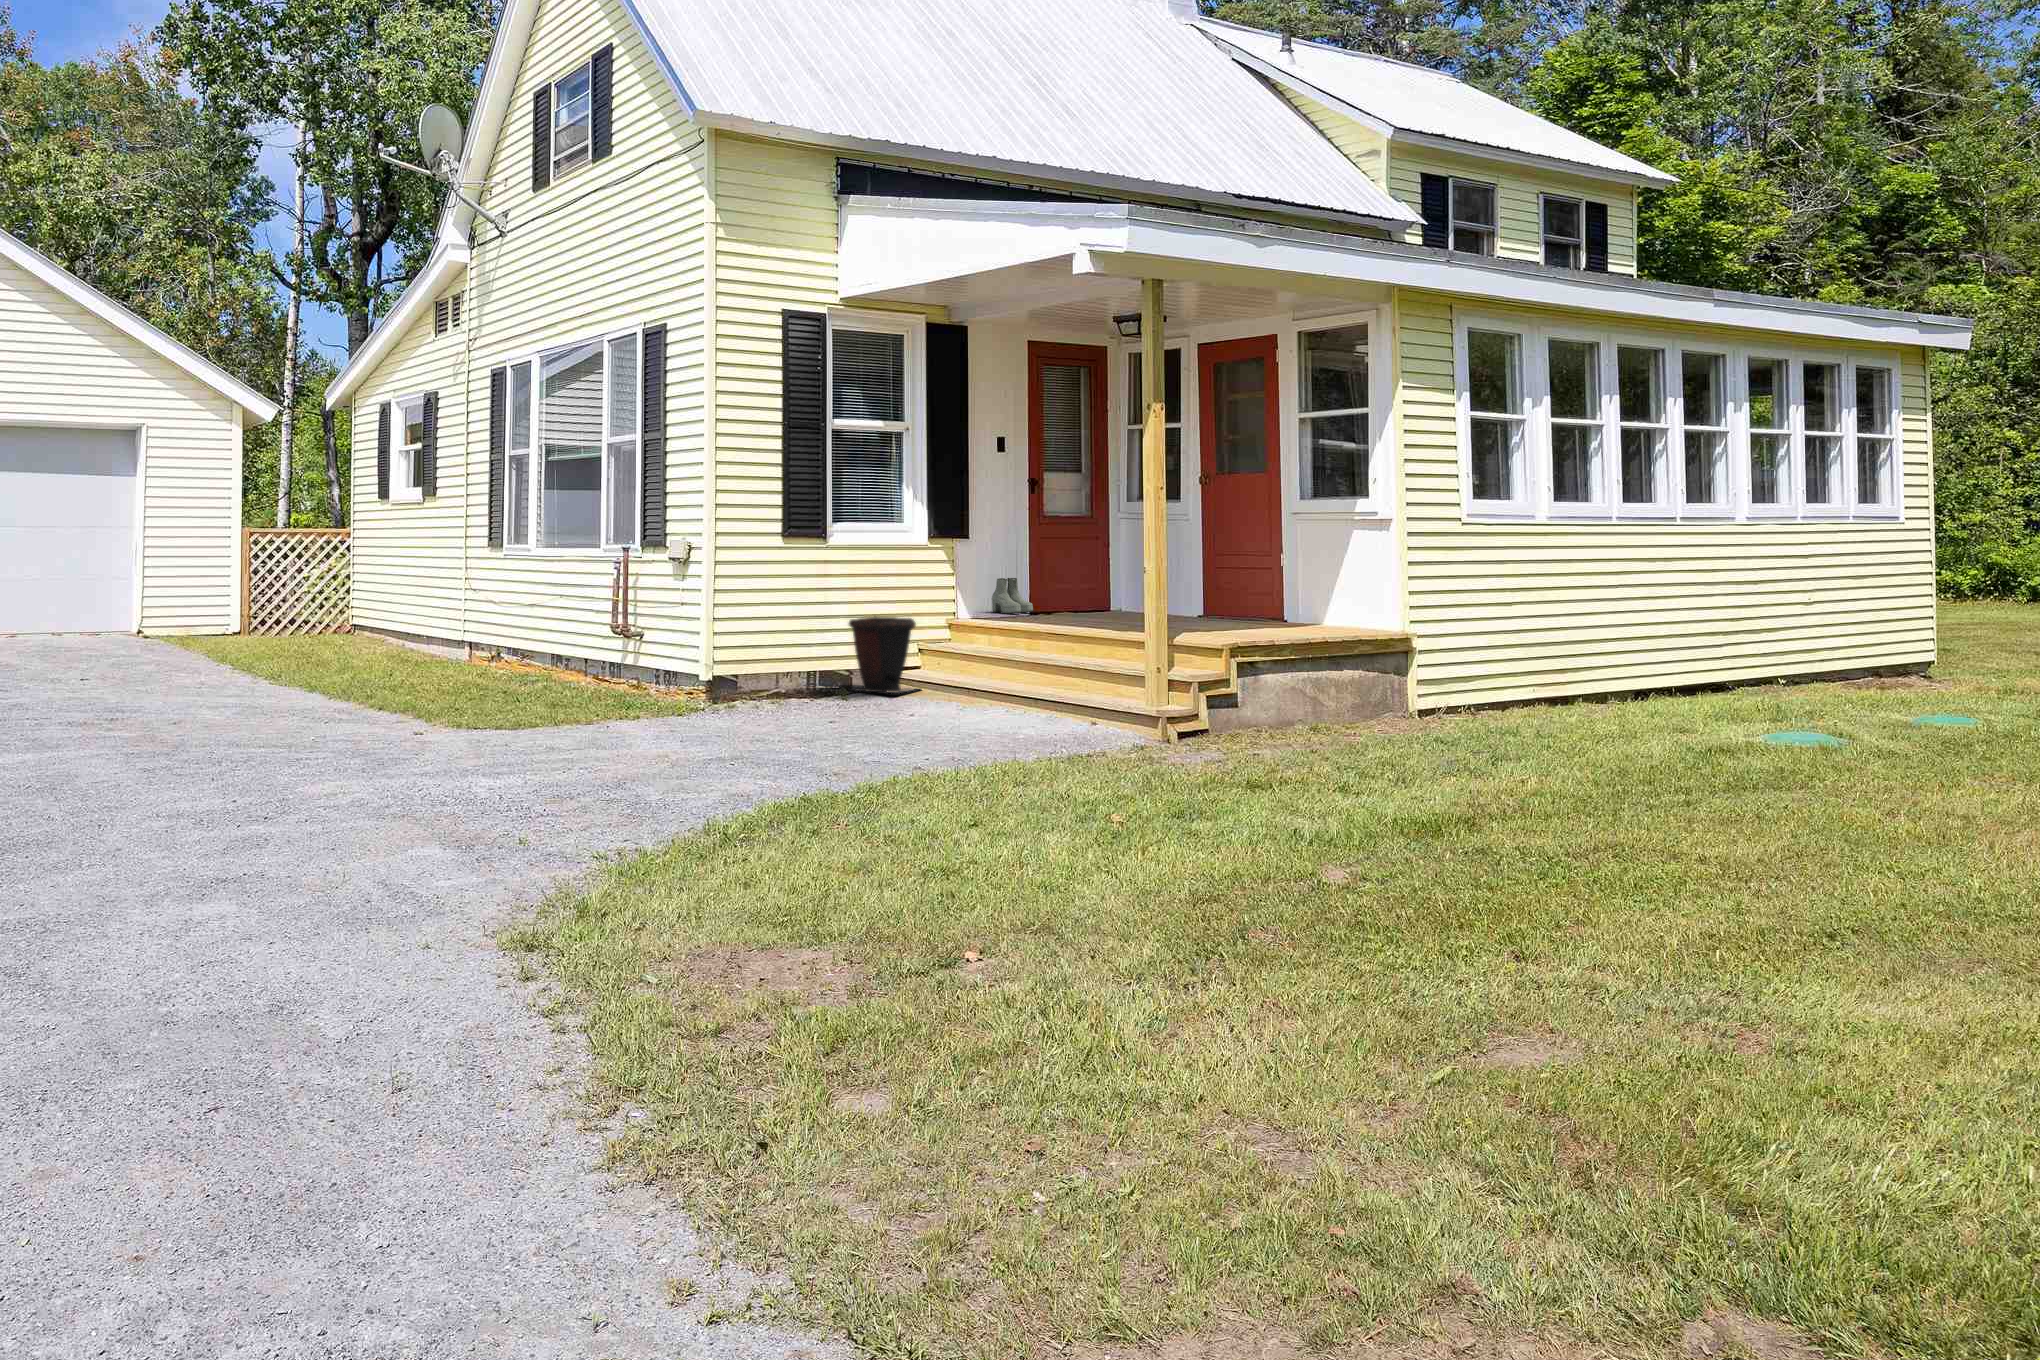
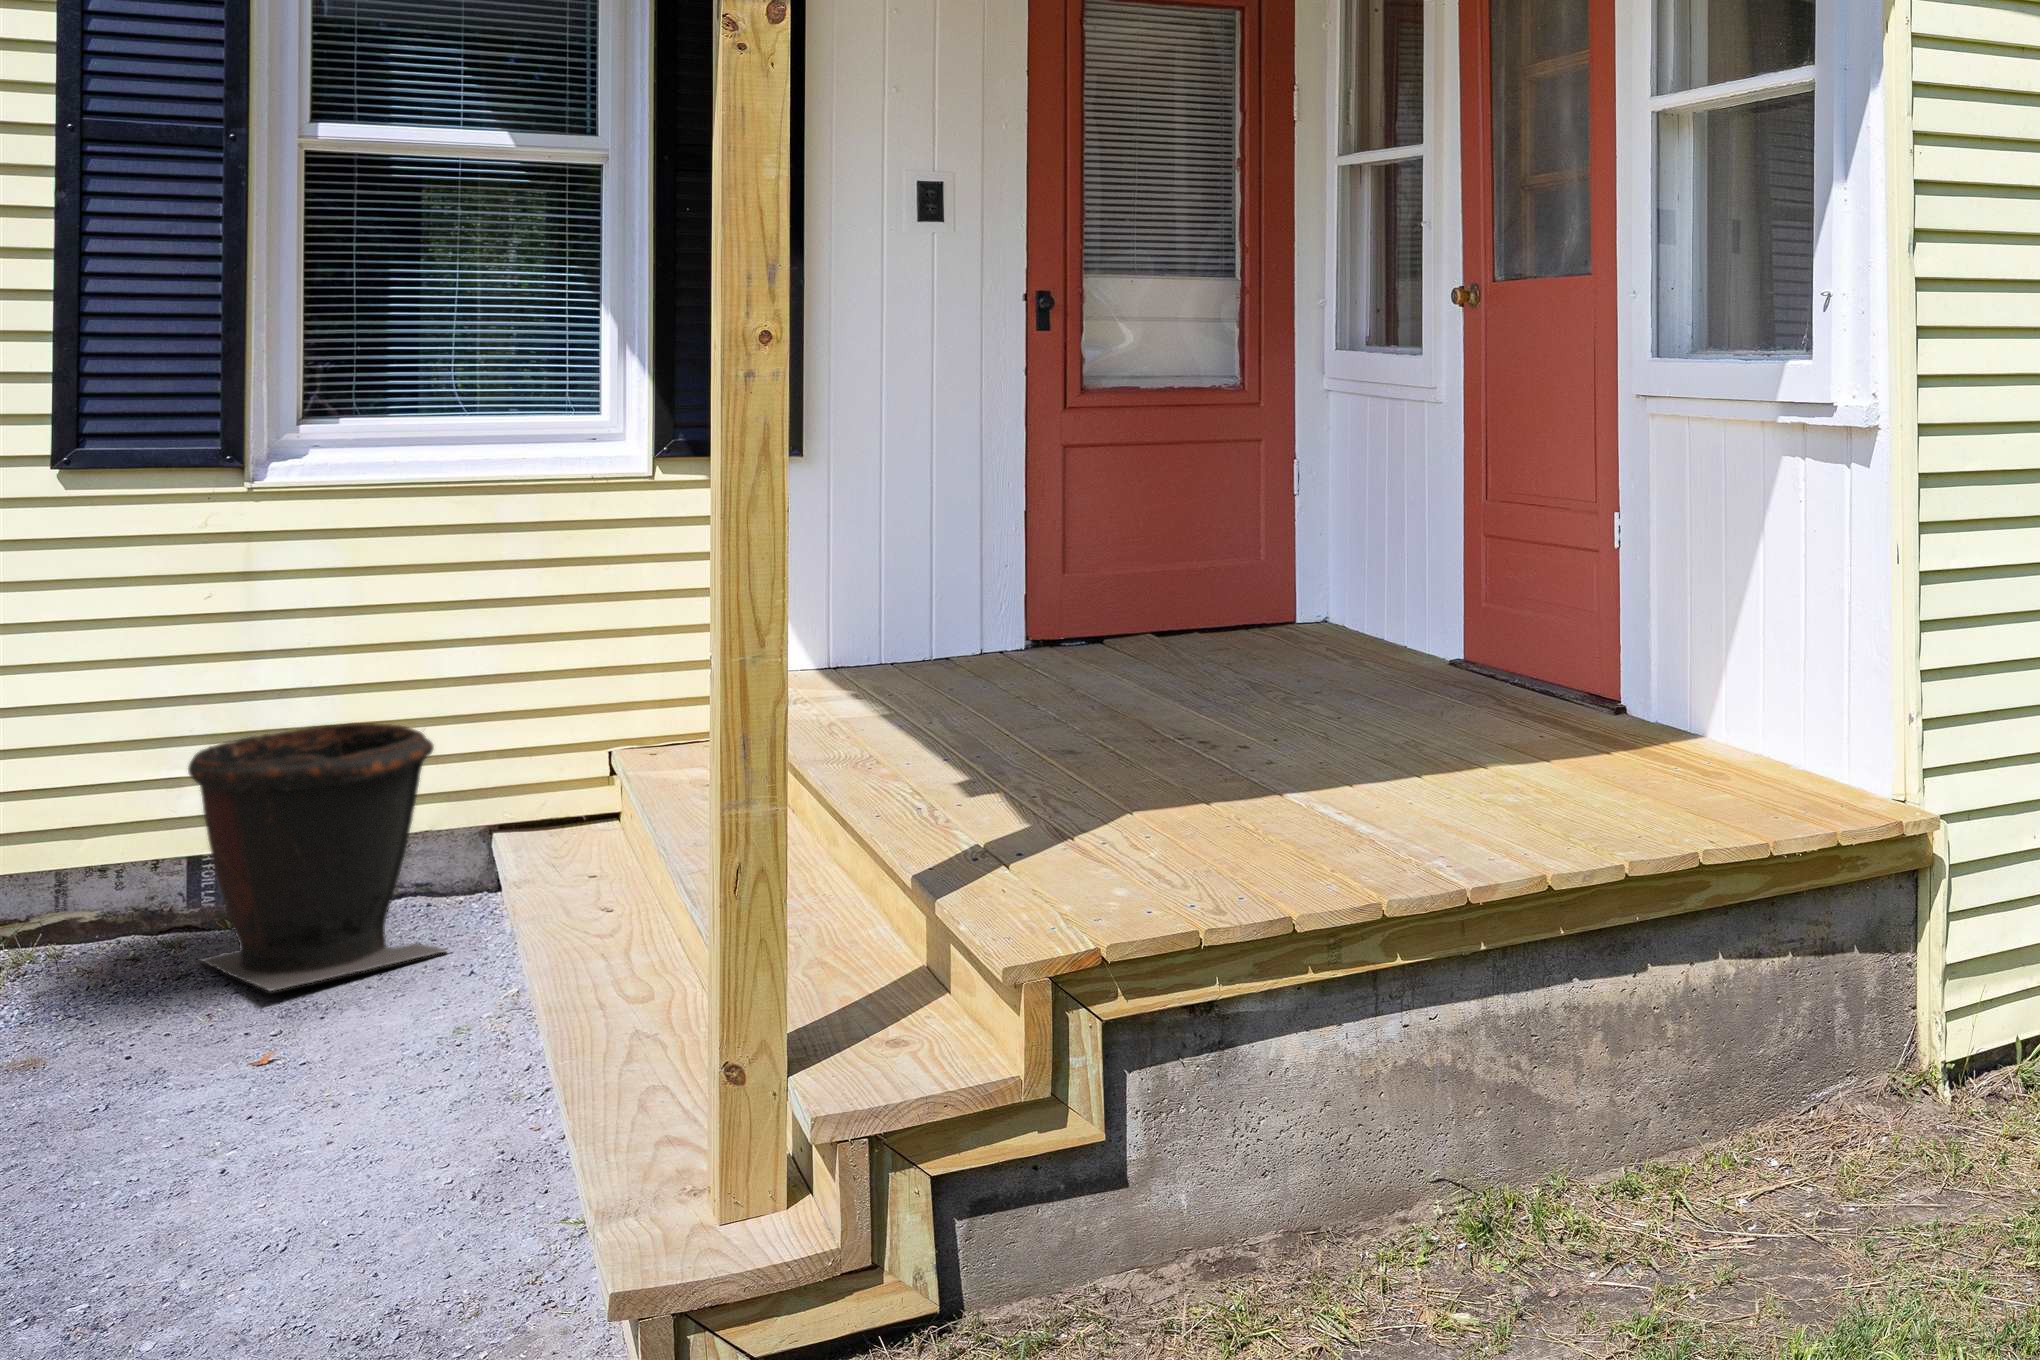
boots: present [992,578,1033,614] -> none [861,578,962,683]

